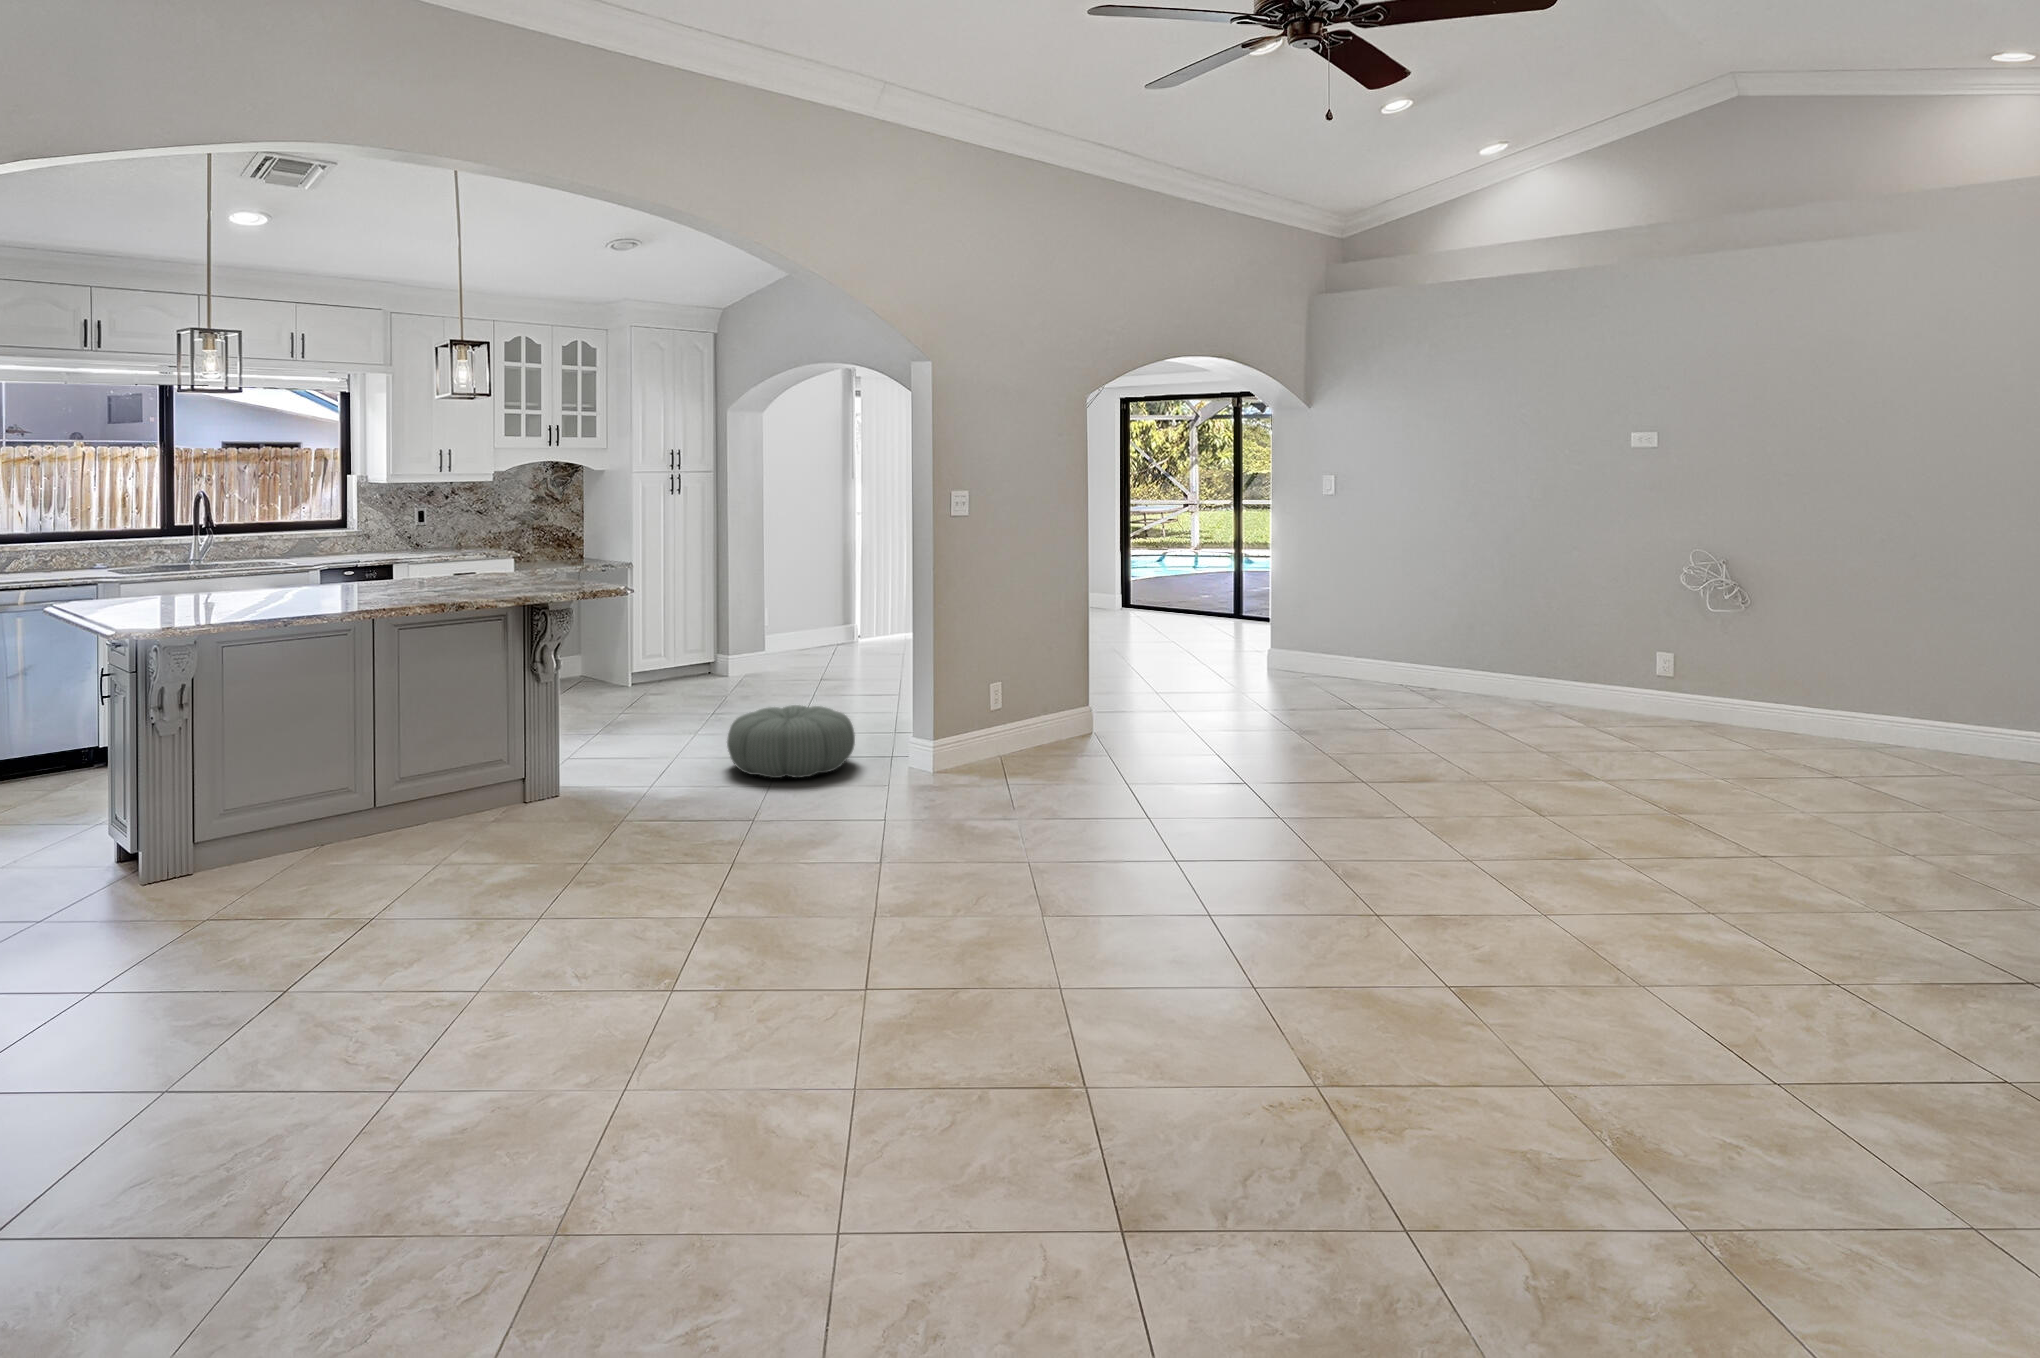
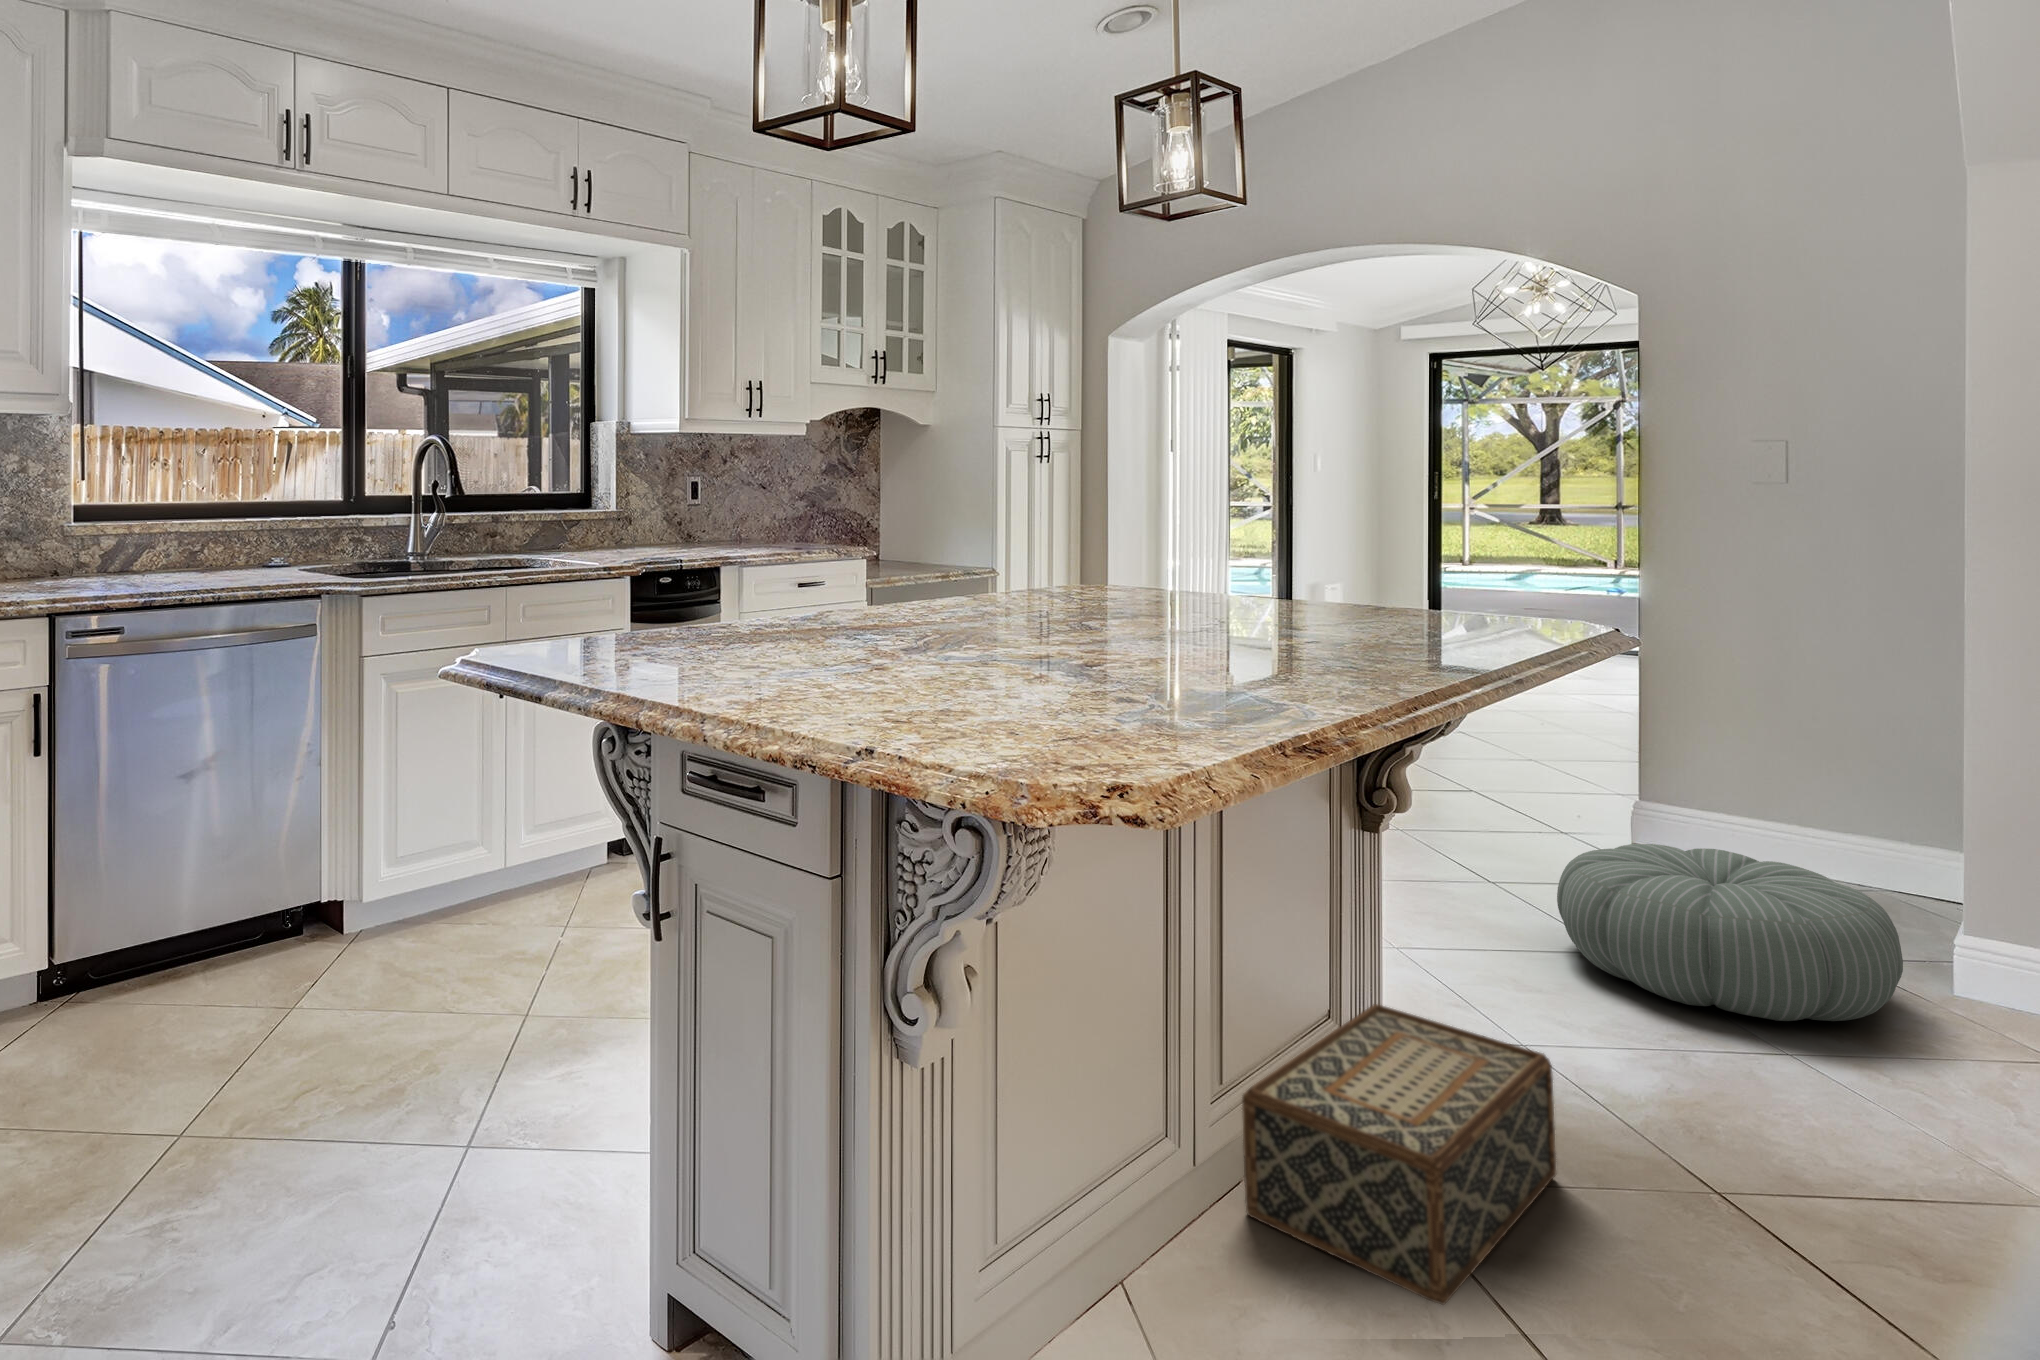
woven basket: none [398,760,550,847] -> present [1242,1004,1556,1305]

